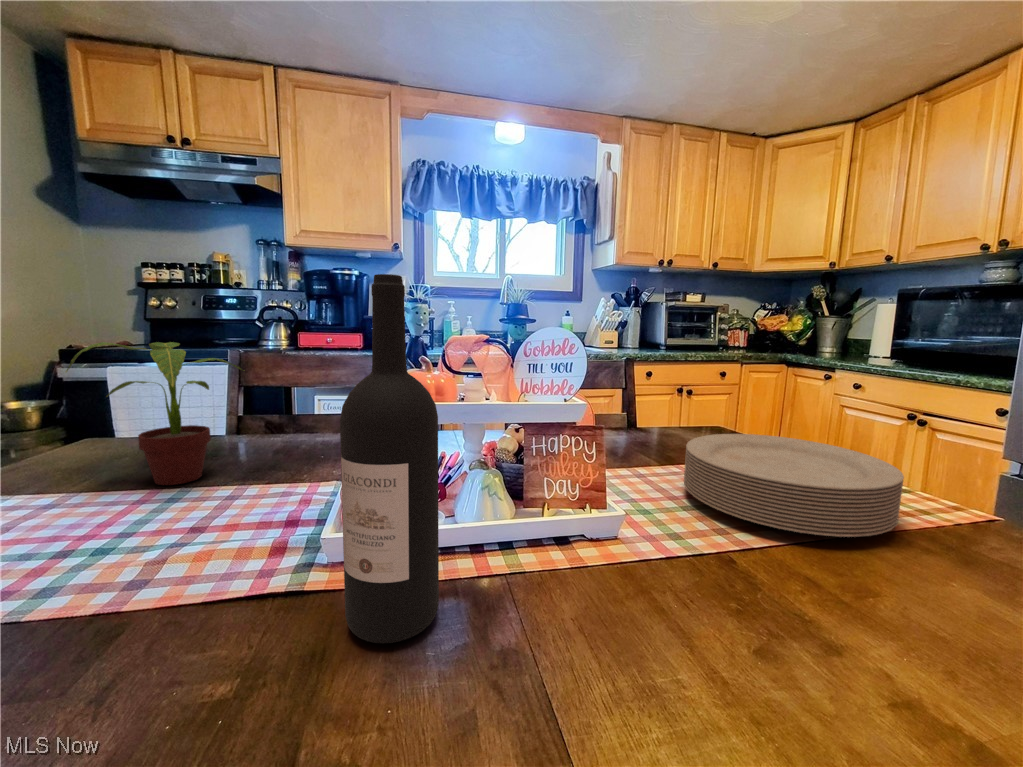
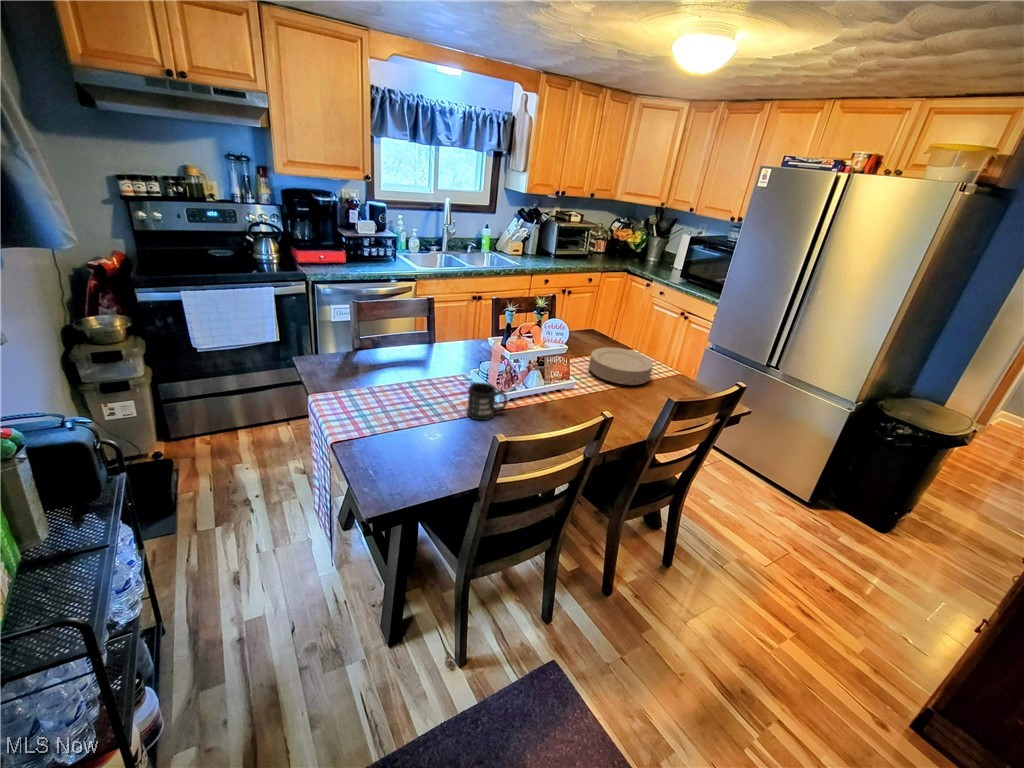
wine bottle: present [340,274,439,643] -> none [523,332,552,416]
potted plant: present [66,342,242,485] -> none [370,316,420,379]
mug: none [106,486,275,641] -> present [467,383,507,420]

